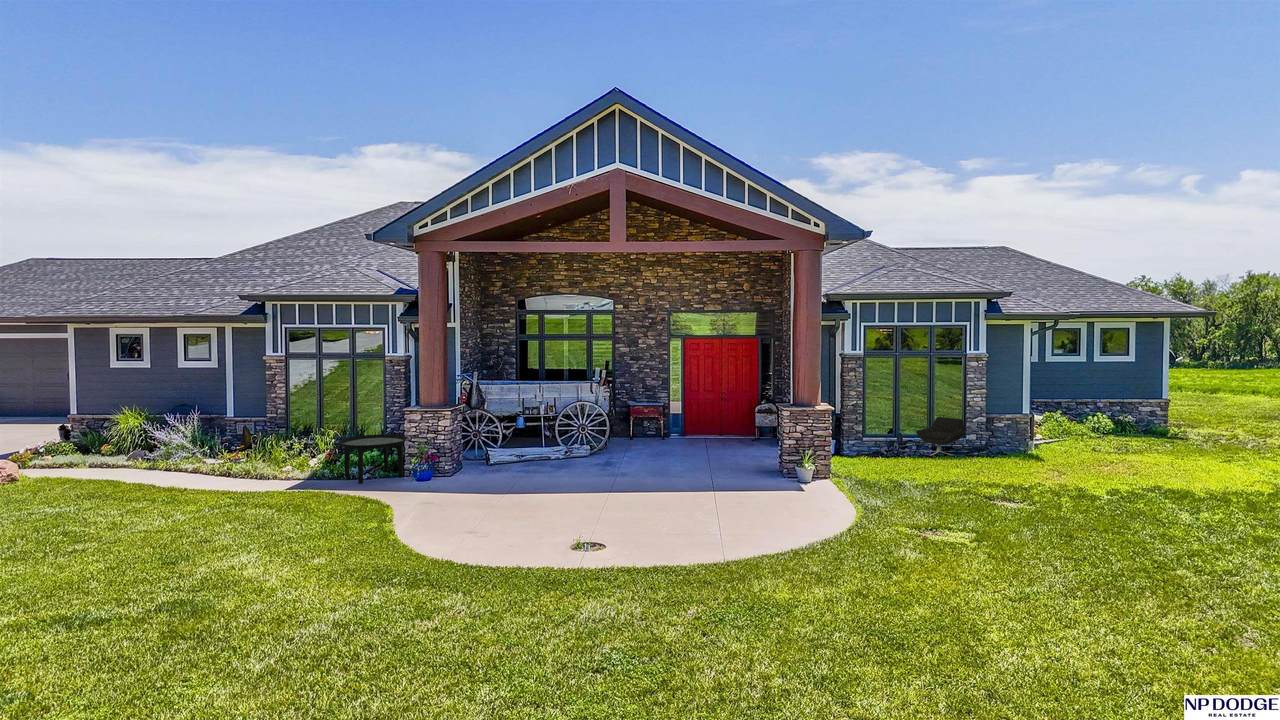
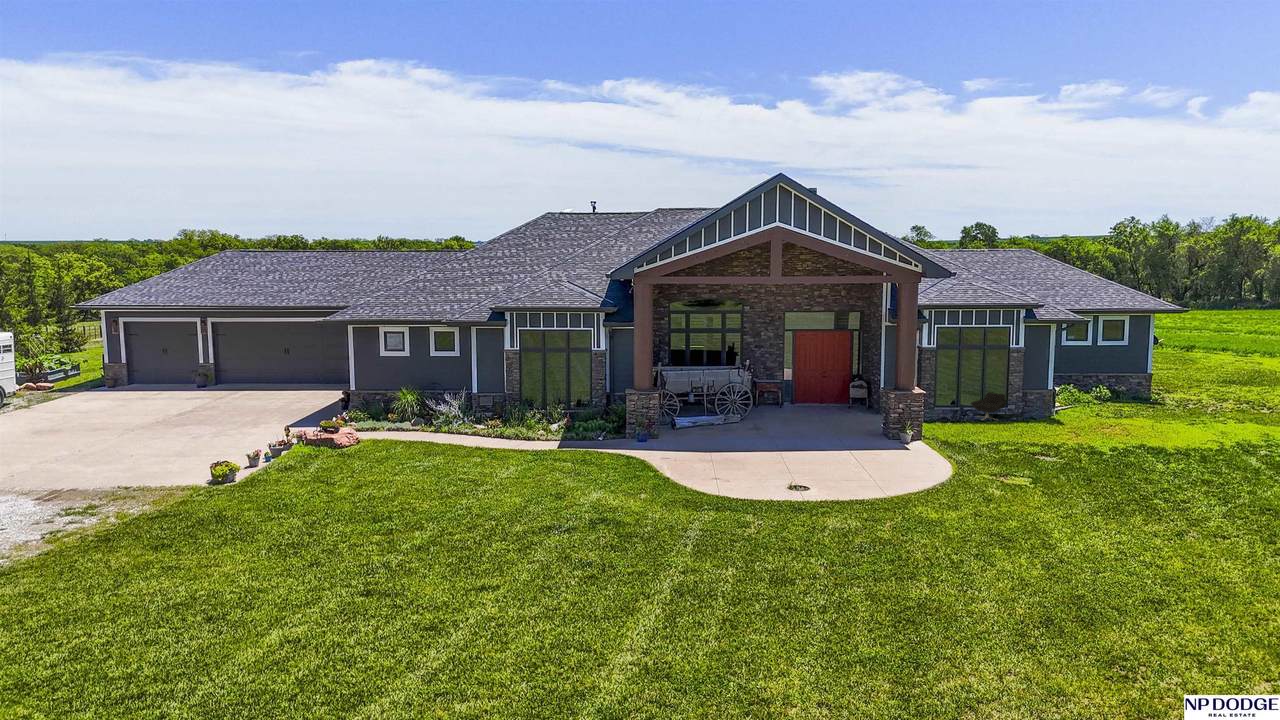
round table: present [338,434,407,484] -> none [592,410,635,444]

